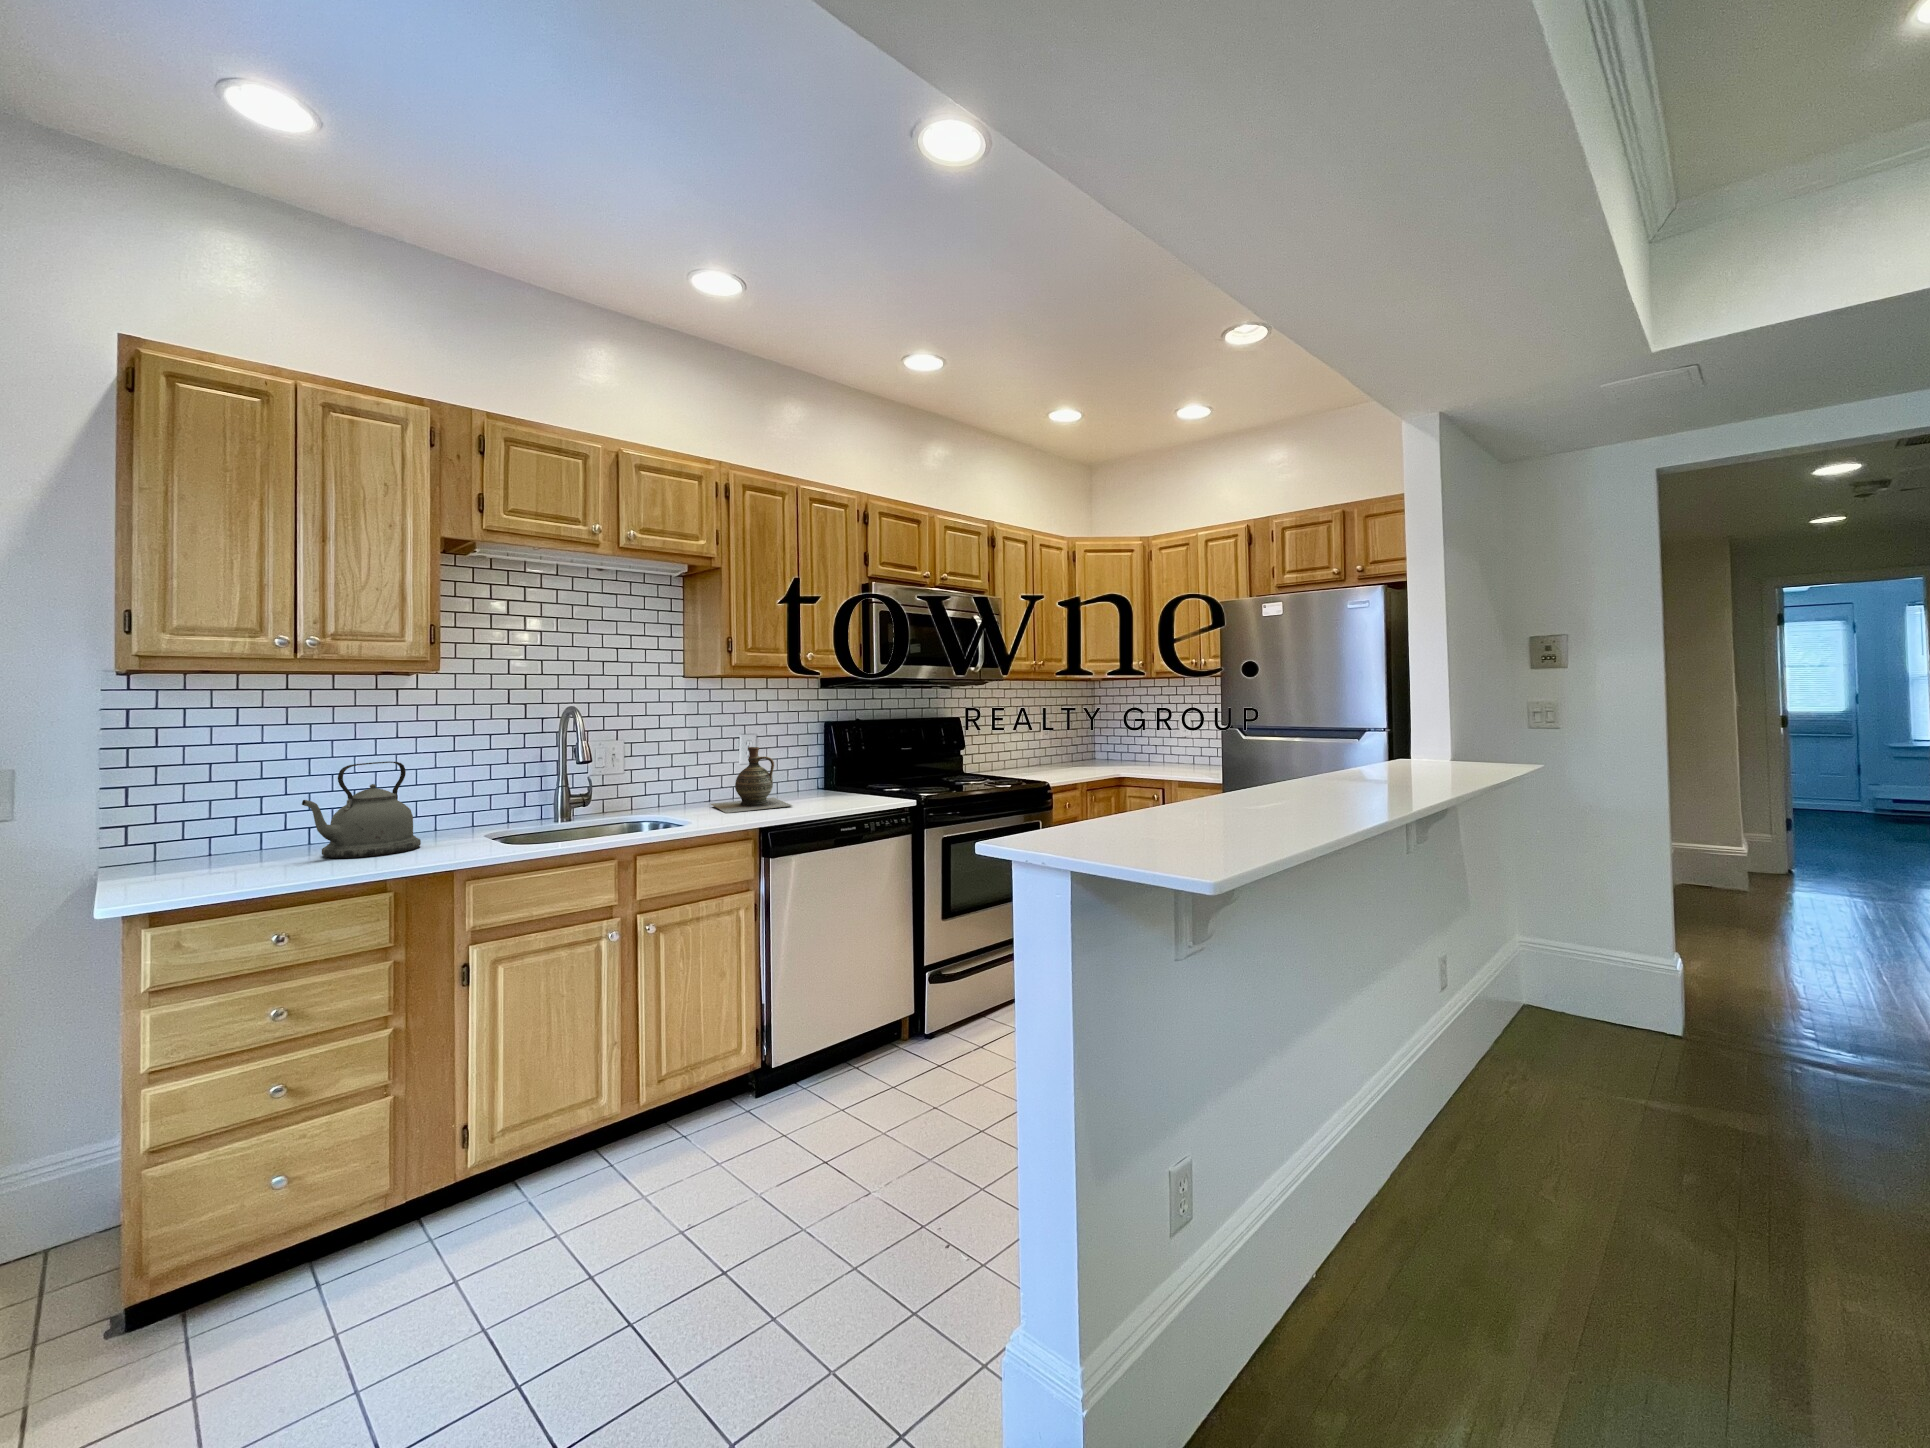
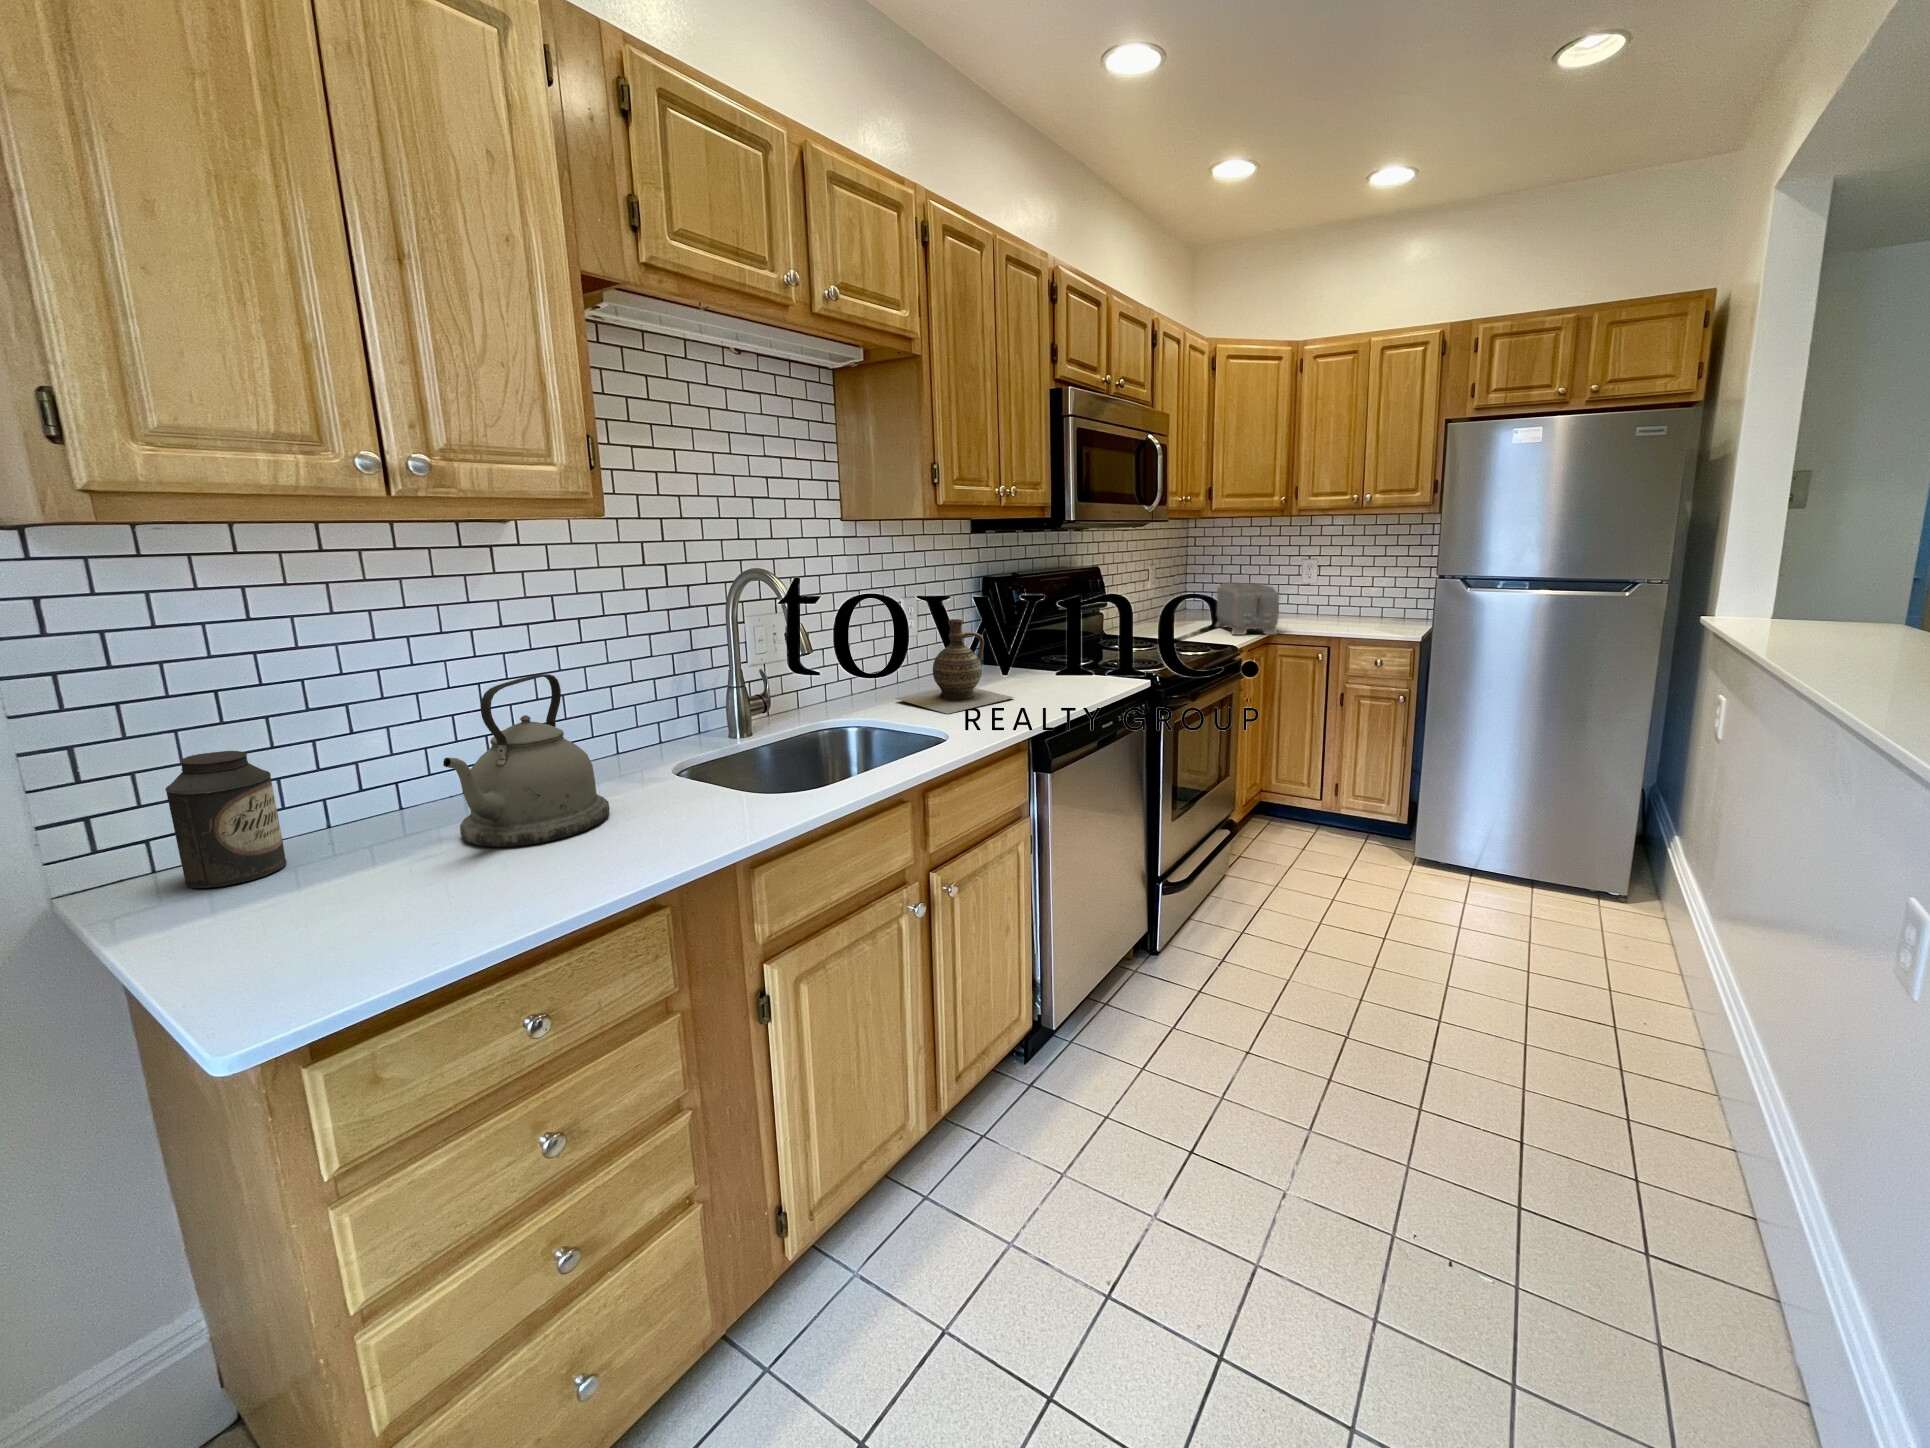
toaster: none [1074,732,1114,775] -> present [1216,583,1279,635]
canister: none [169,794,228,866] -> present [165,751,287,888]

